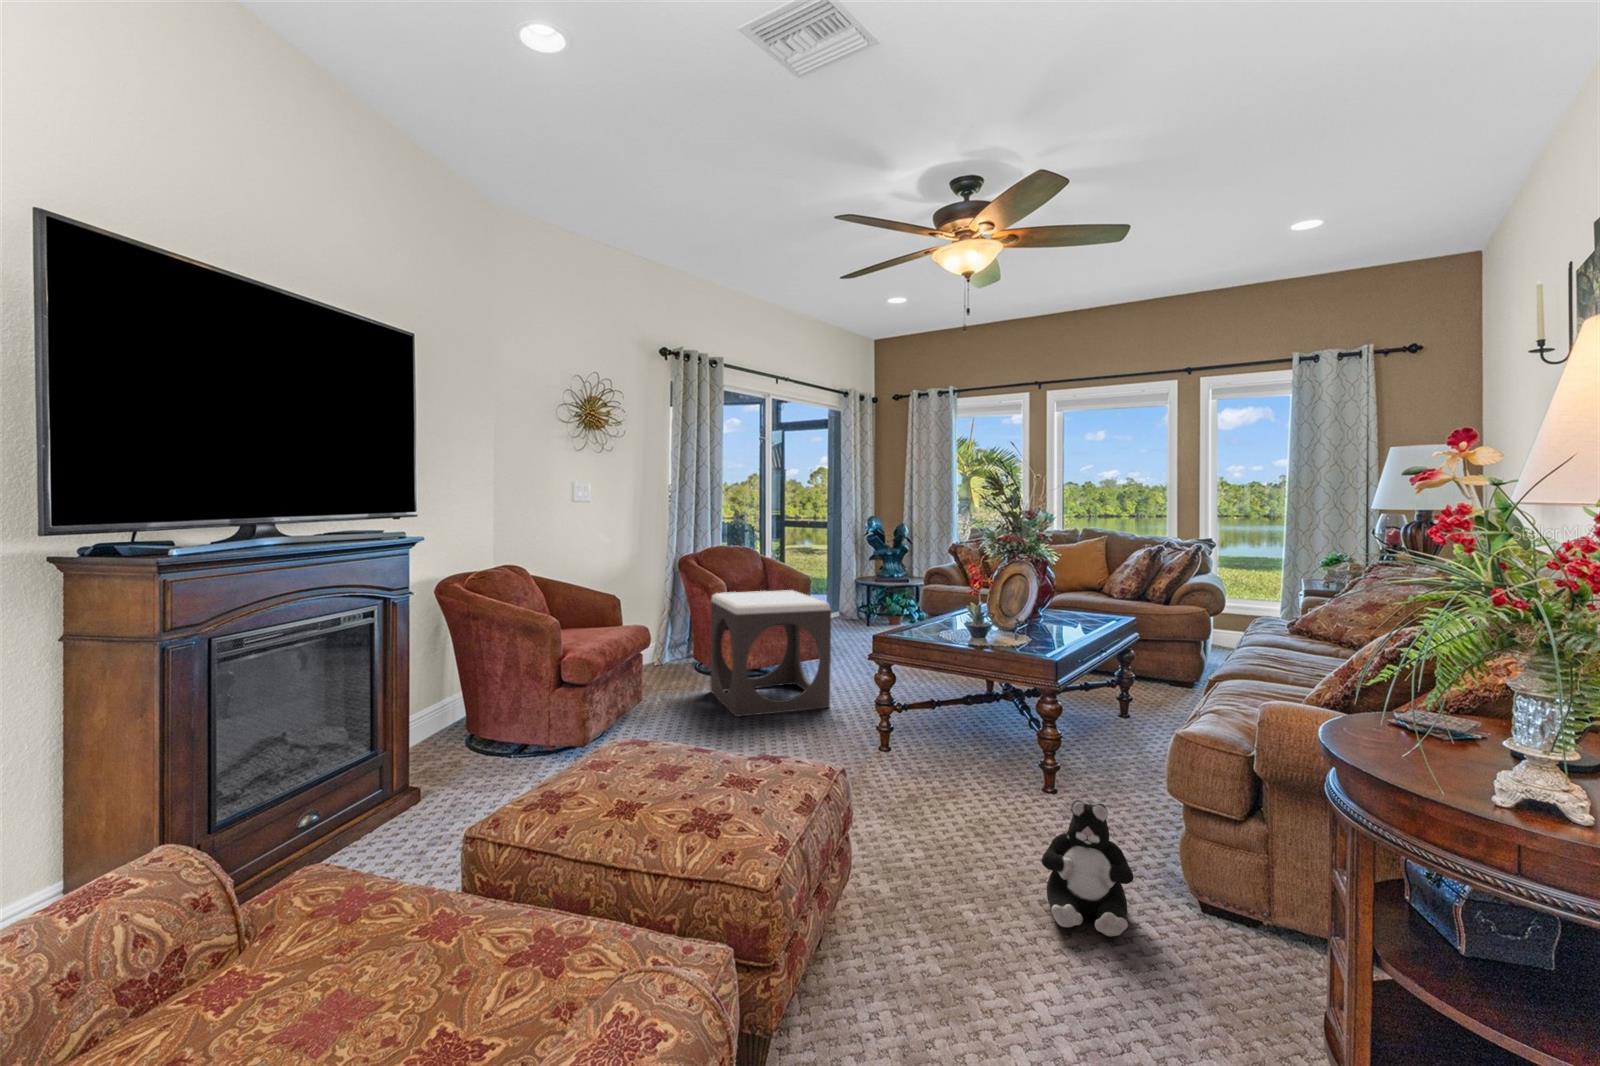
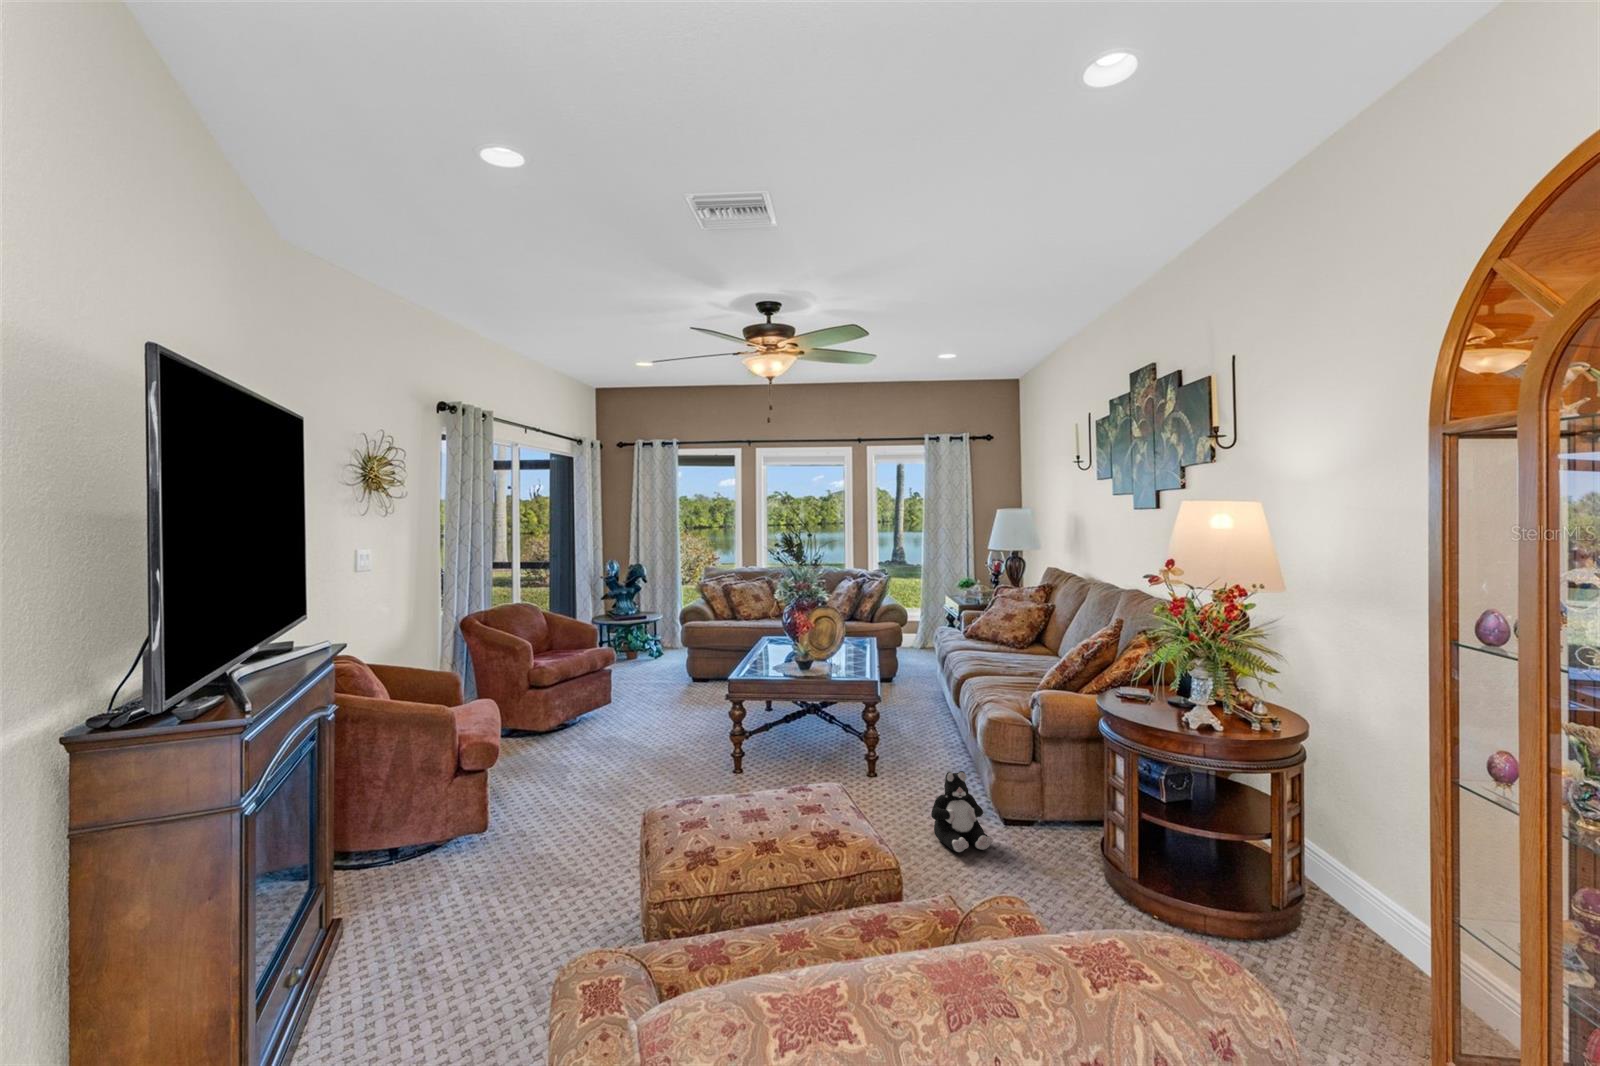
footstool: present [710,590,831,717] -> none [538,639,663,764]

